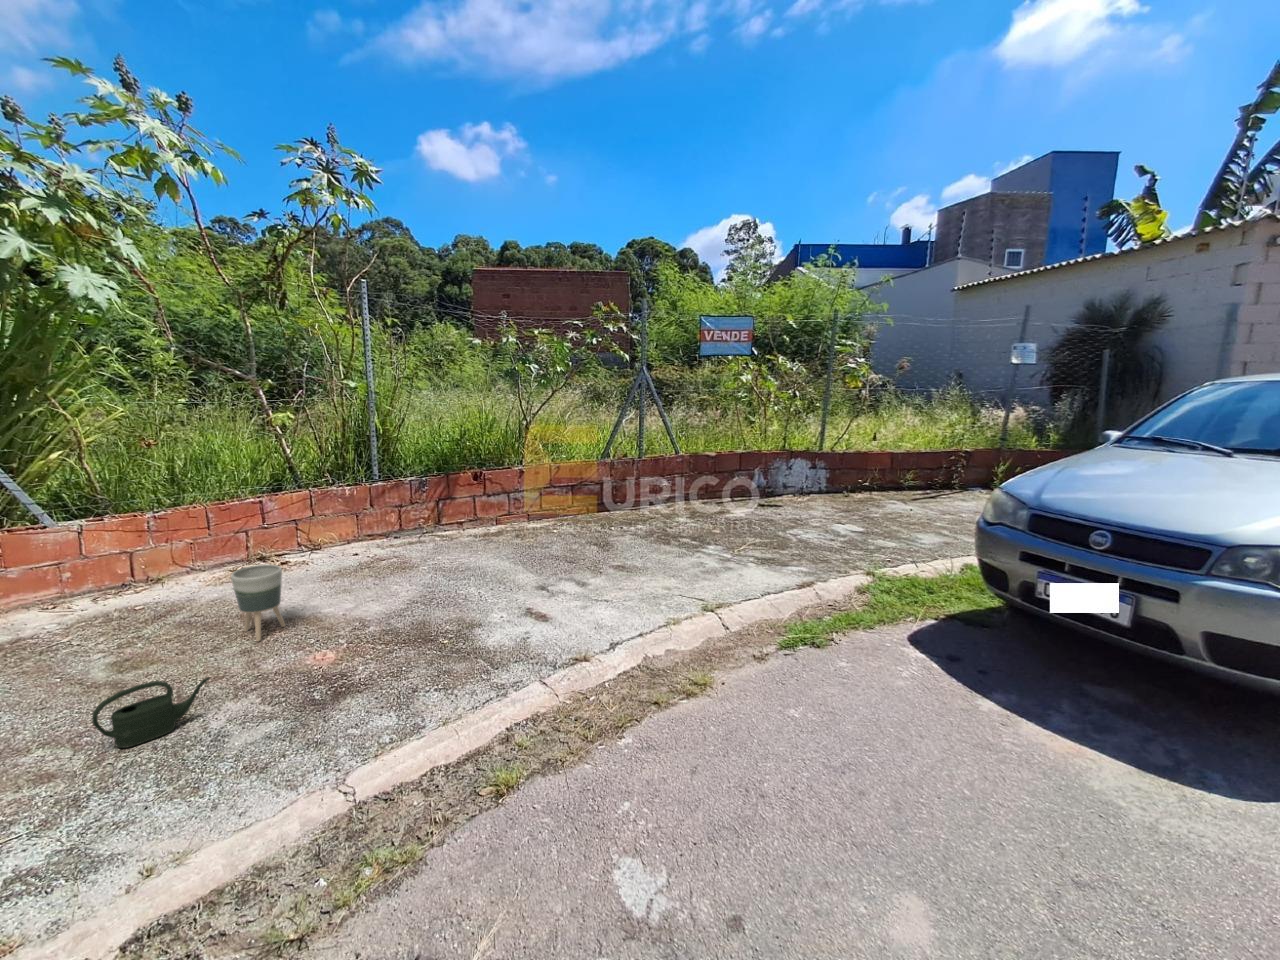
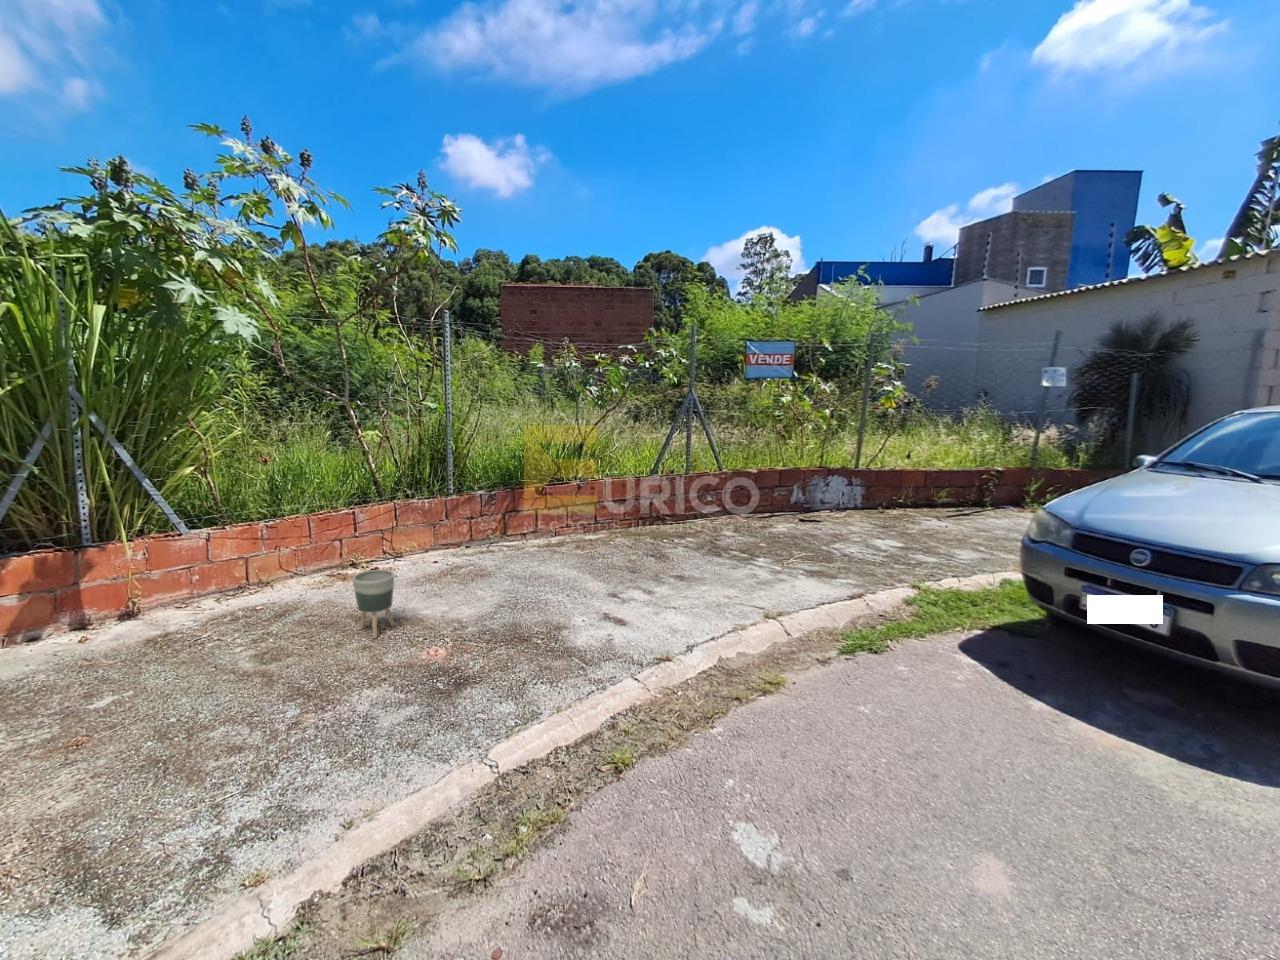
watering can: present [92,677,210,748] -> none [268,666,355,725]

